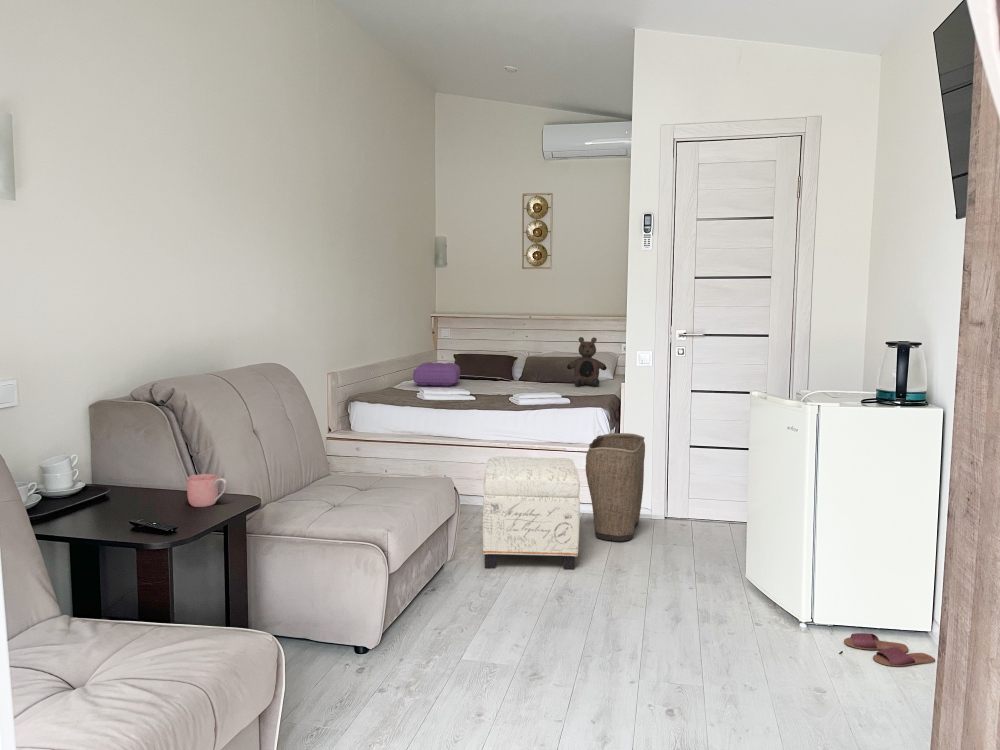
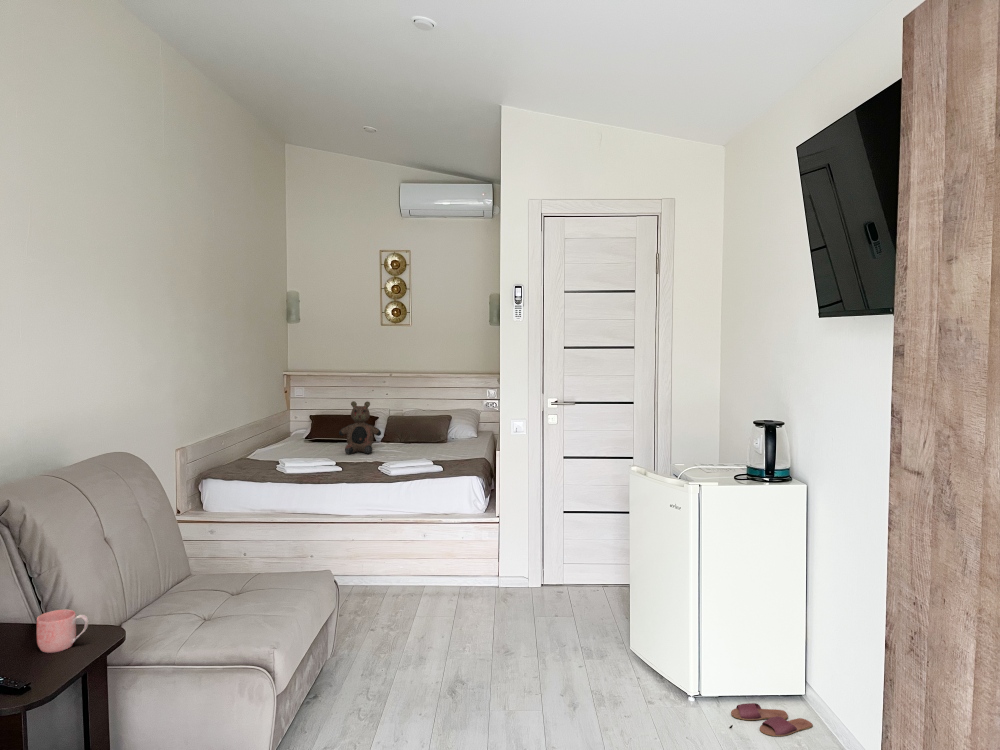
teddy bear: present [567,337,607,387] -> present [339,401,381,454]
pillow: present [413,362,460,386] -> none [269,427,319,454]
laundry basket: present [586,433,645,541] -> none [465,503,521,618]
ottoman: present [482,457,580,570] -> none [363,536,466,663]

